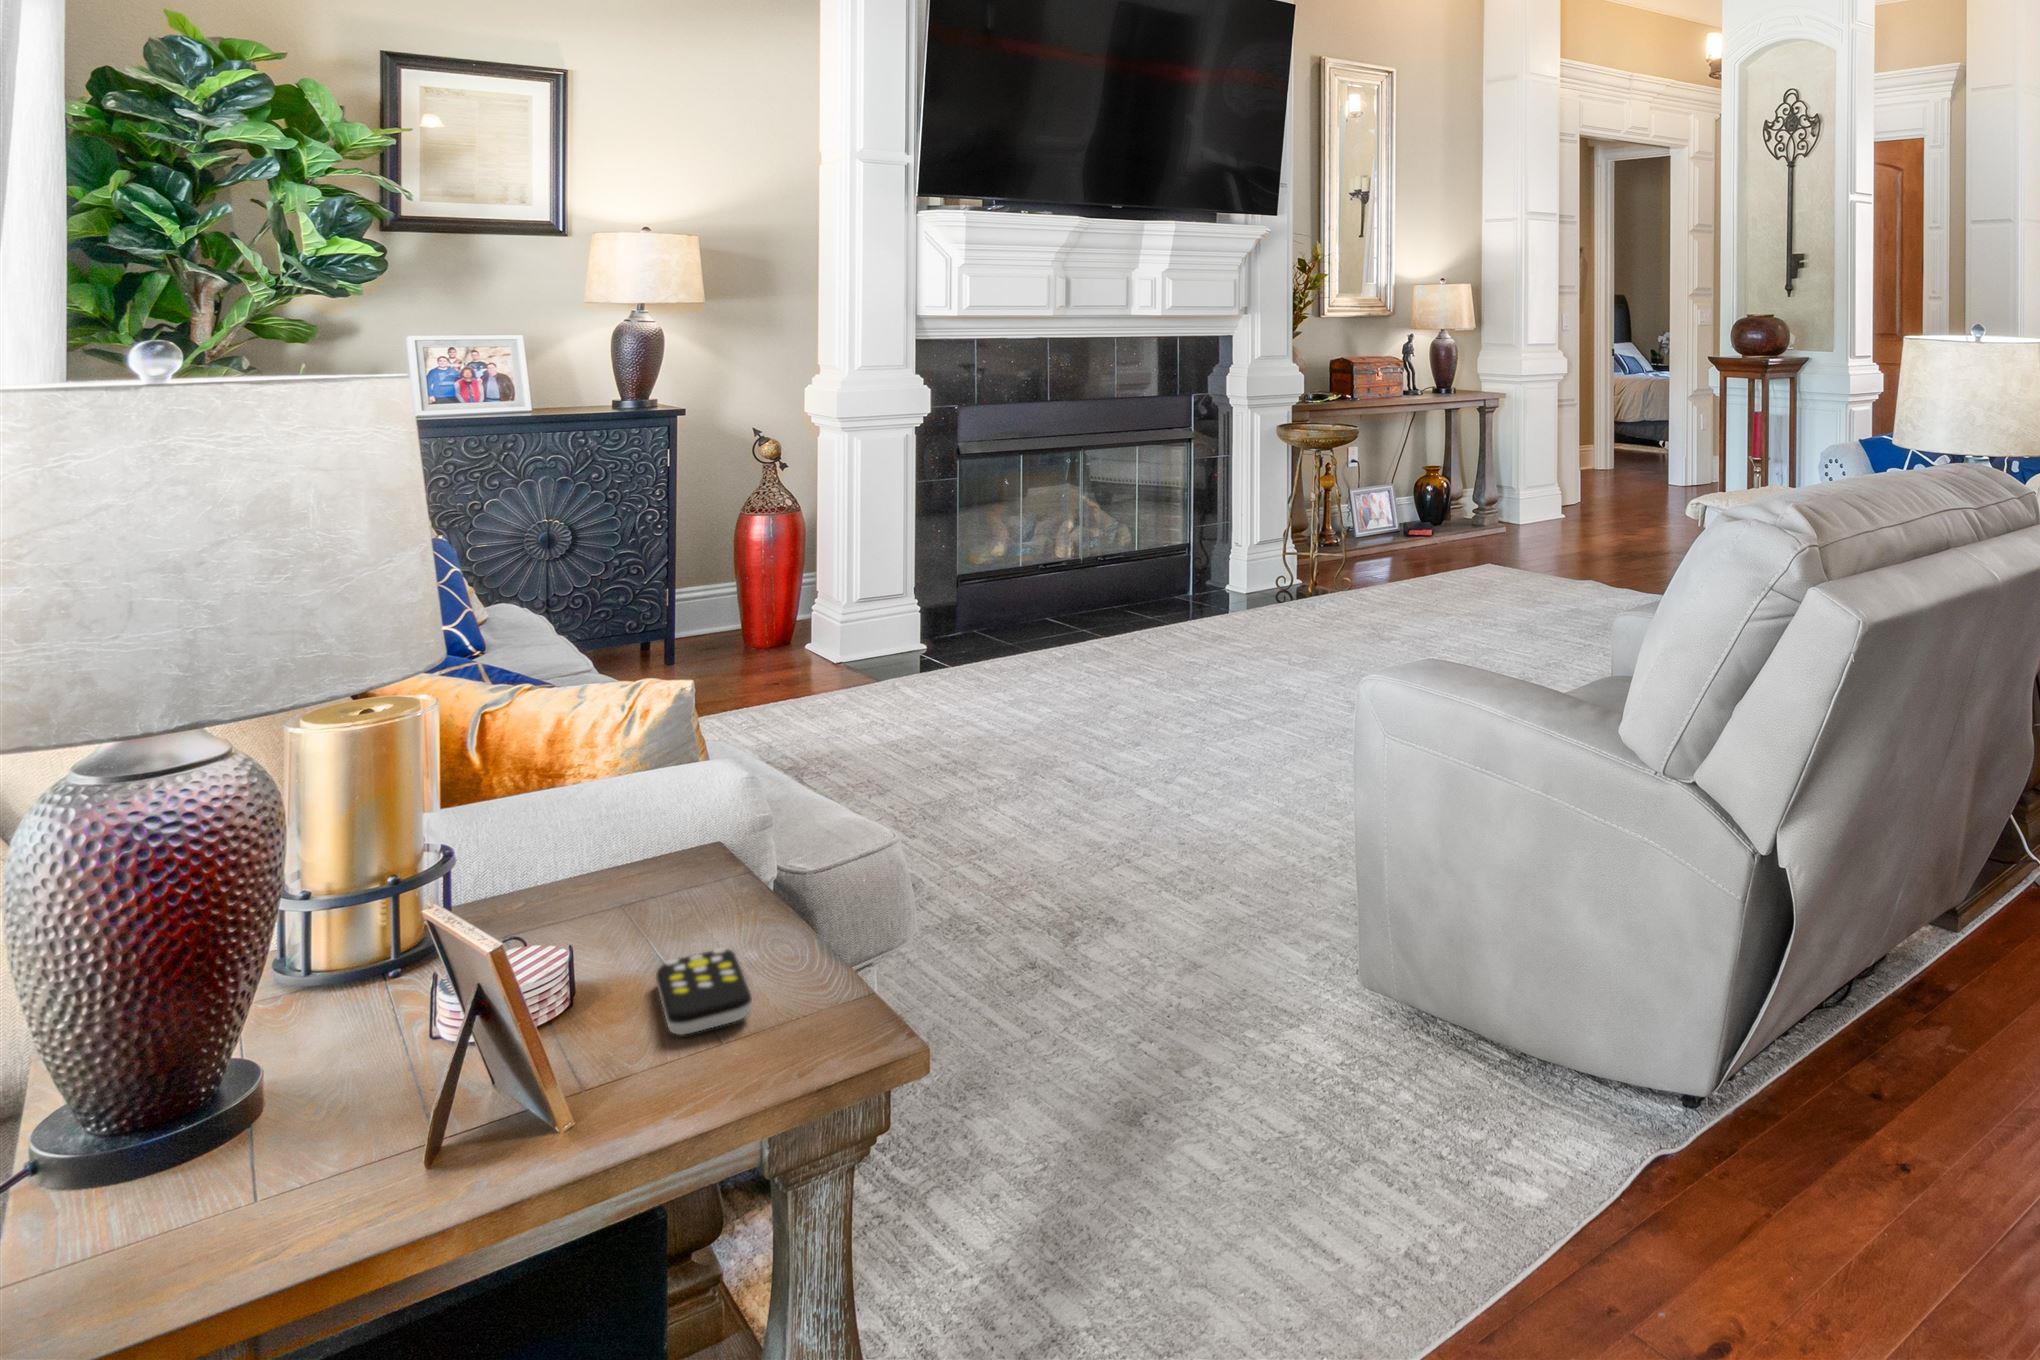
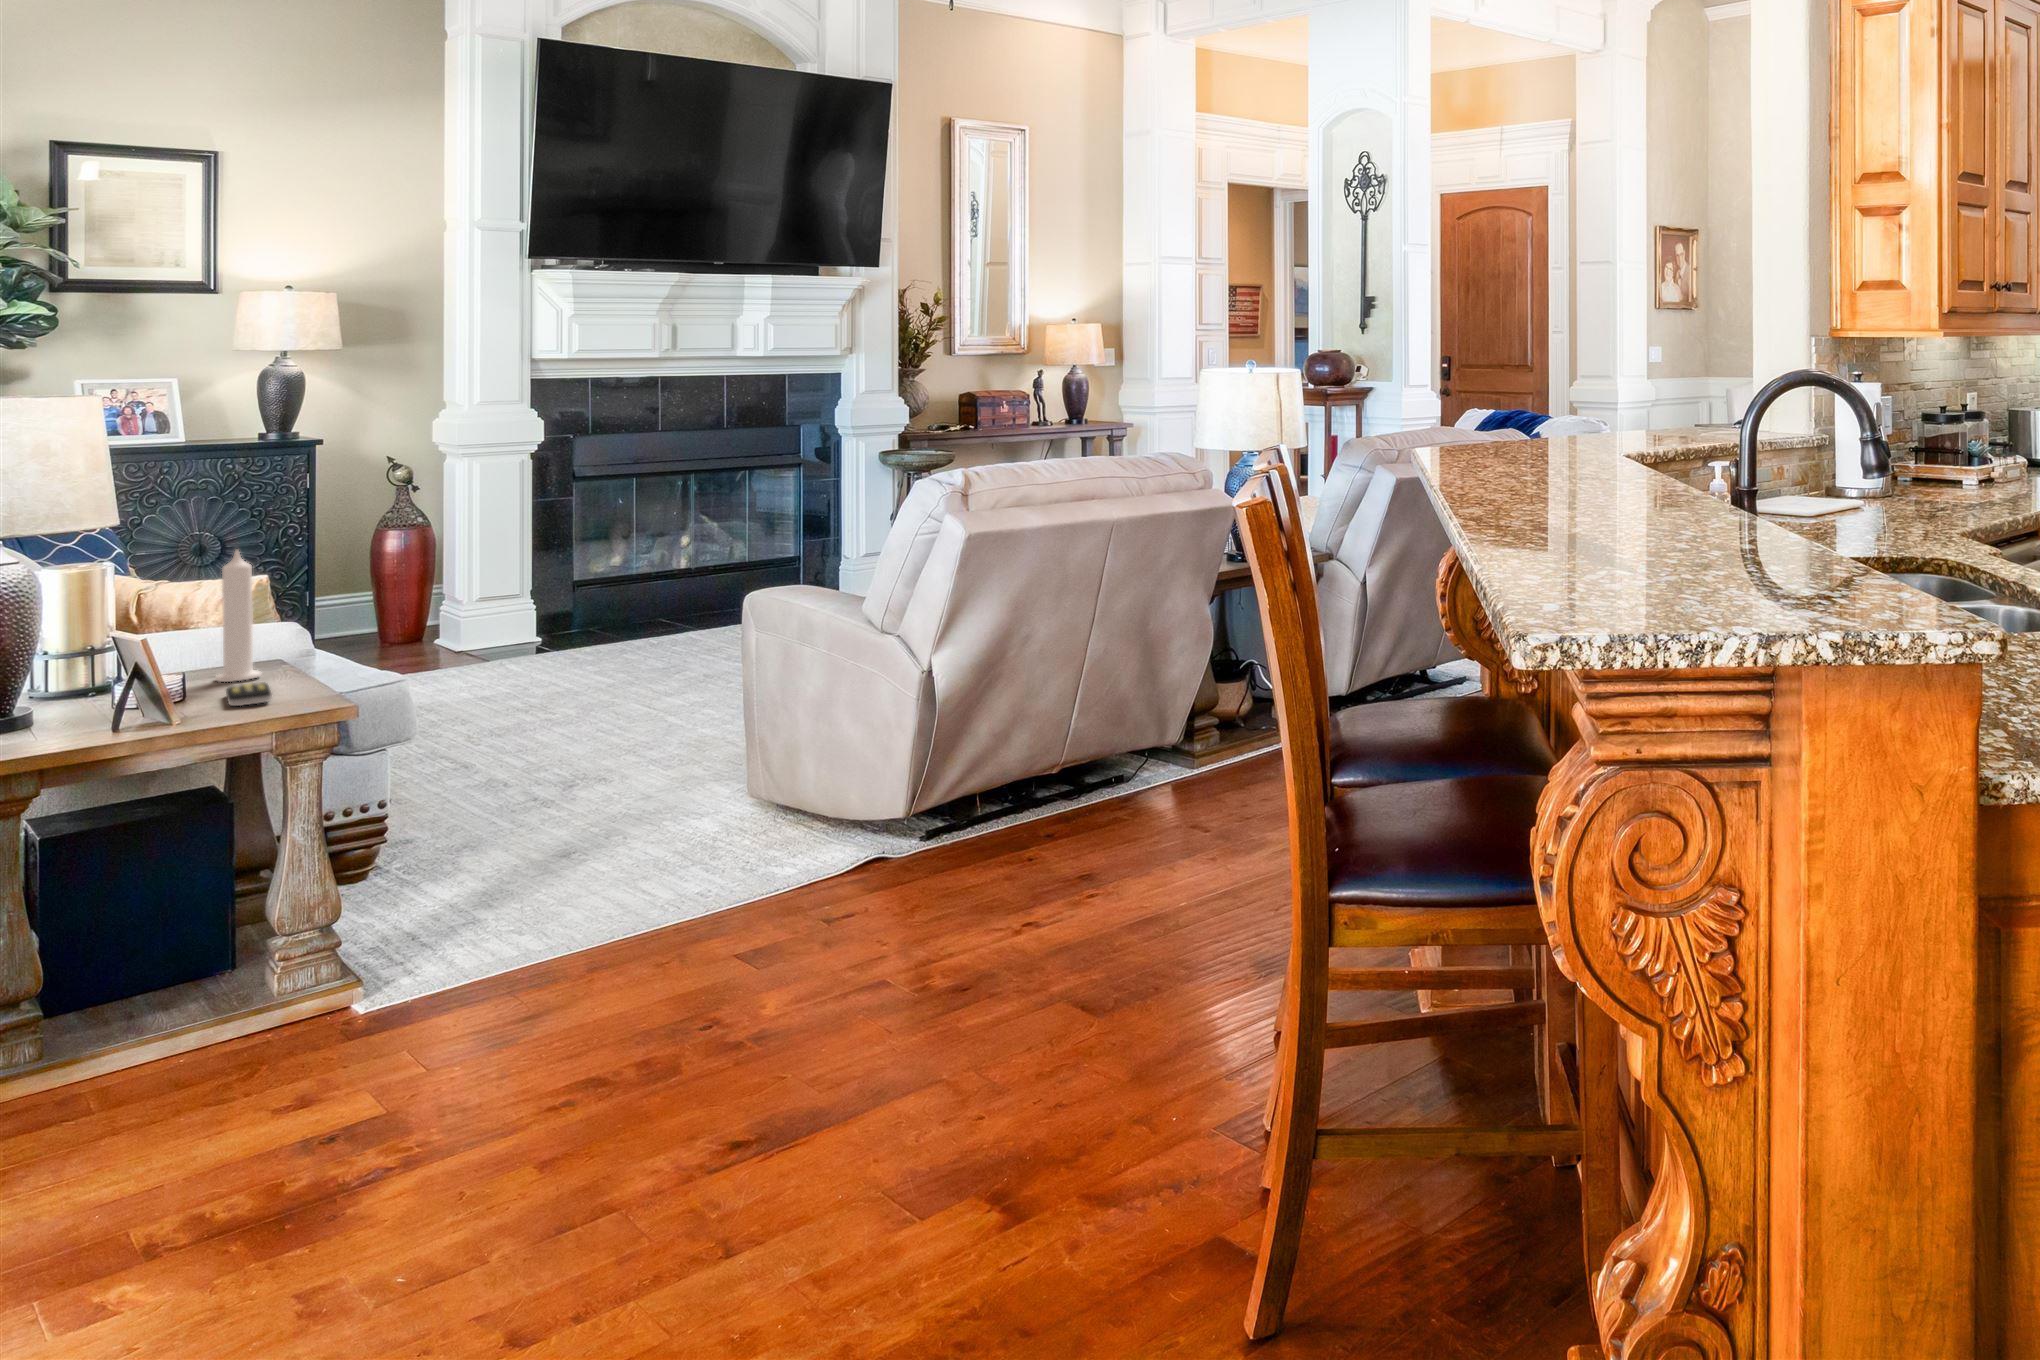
candle: none [625,661,709,926] -> present [215,550,261,682]

